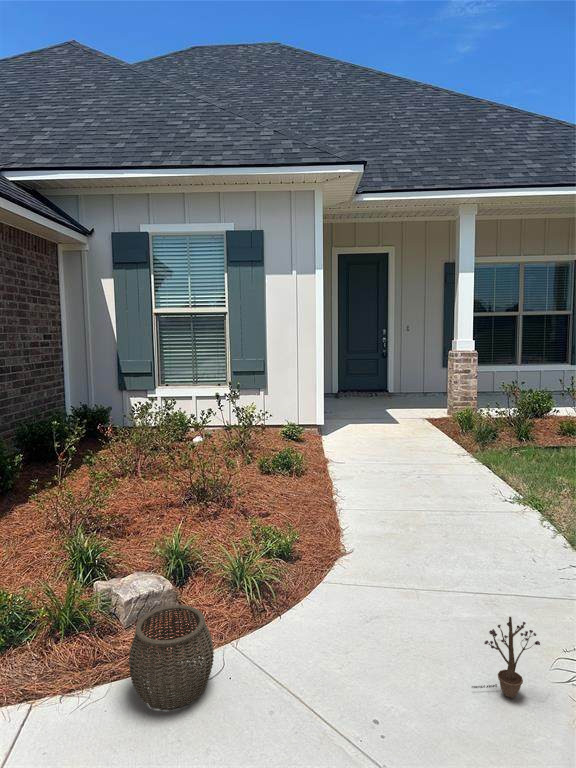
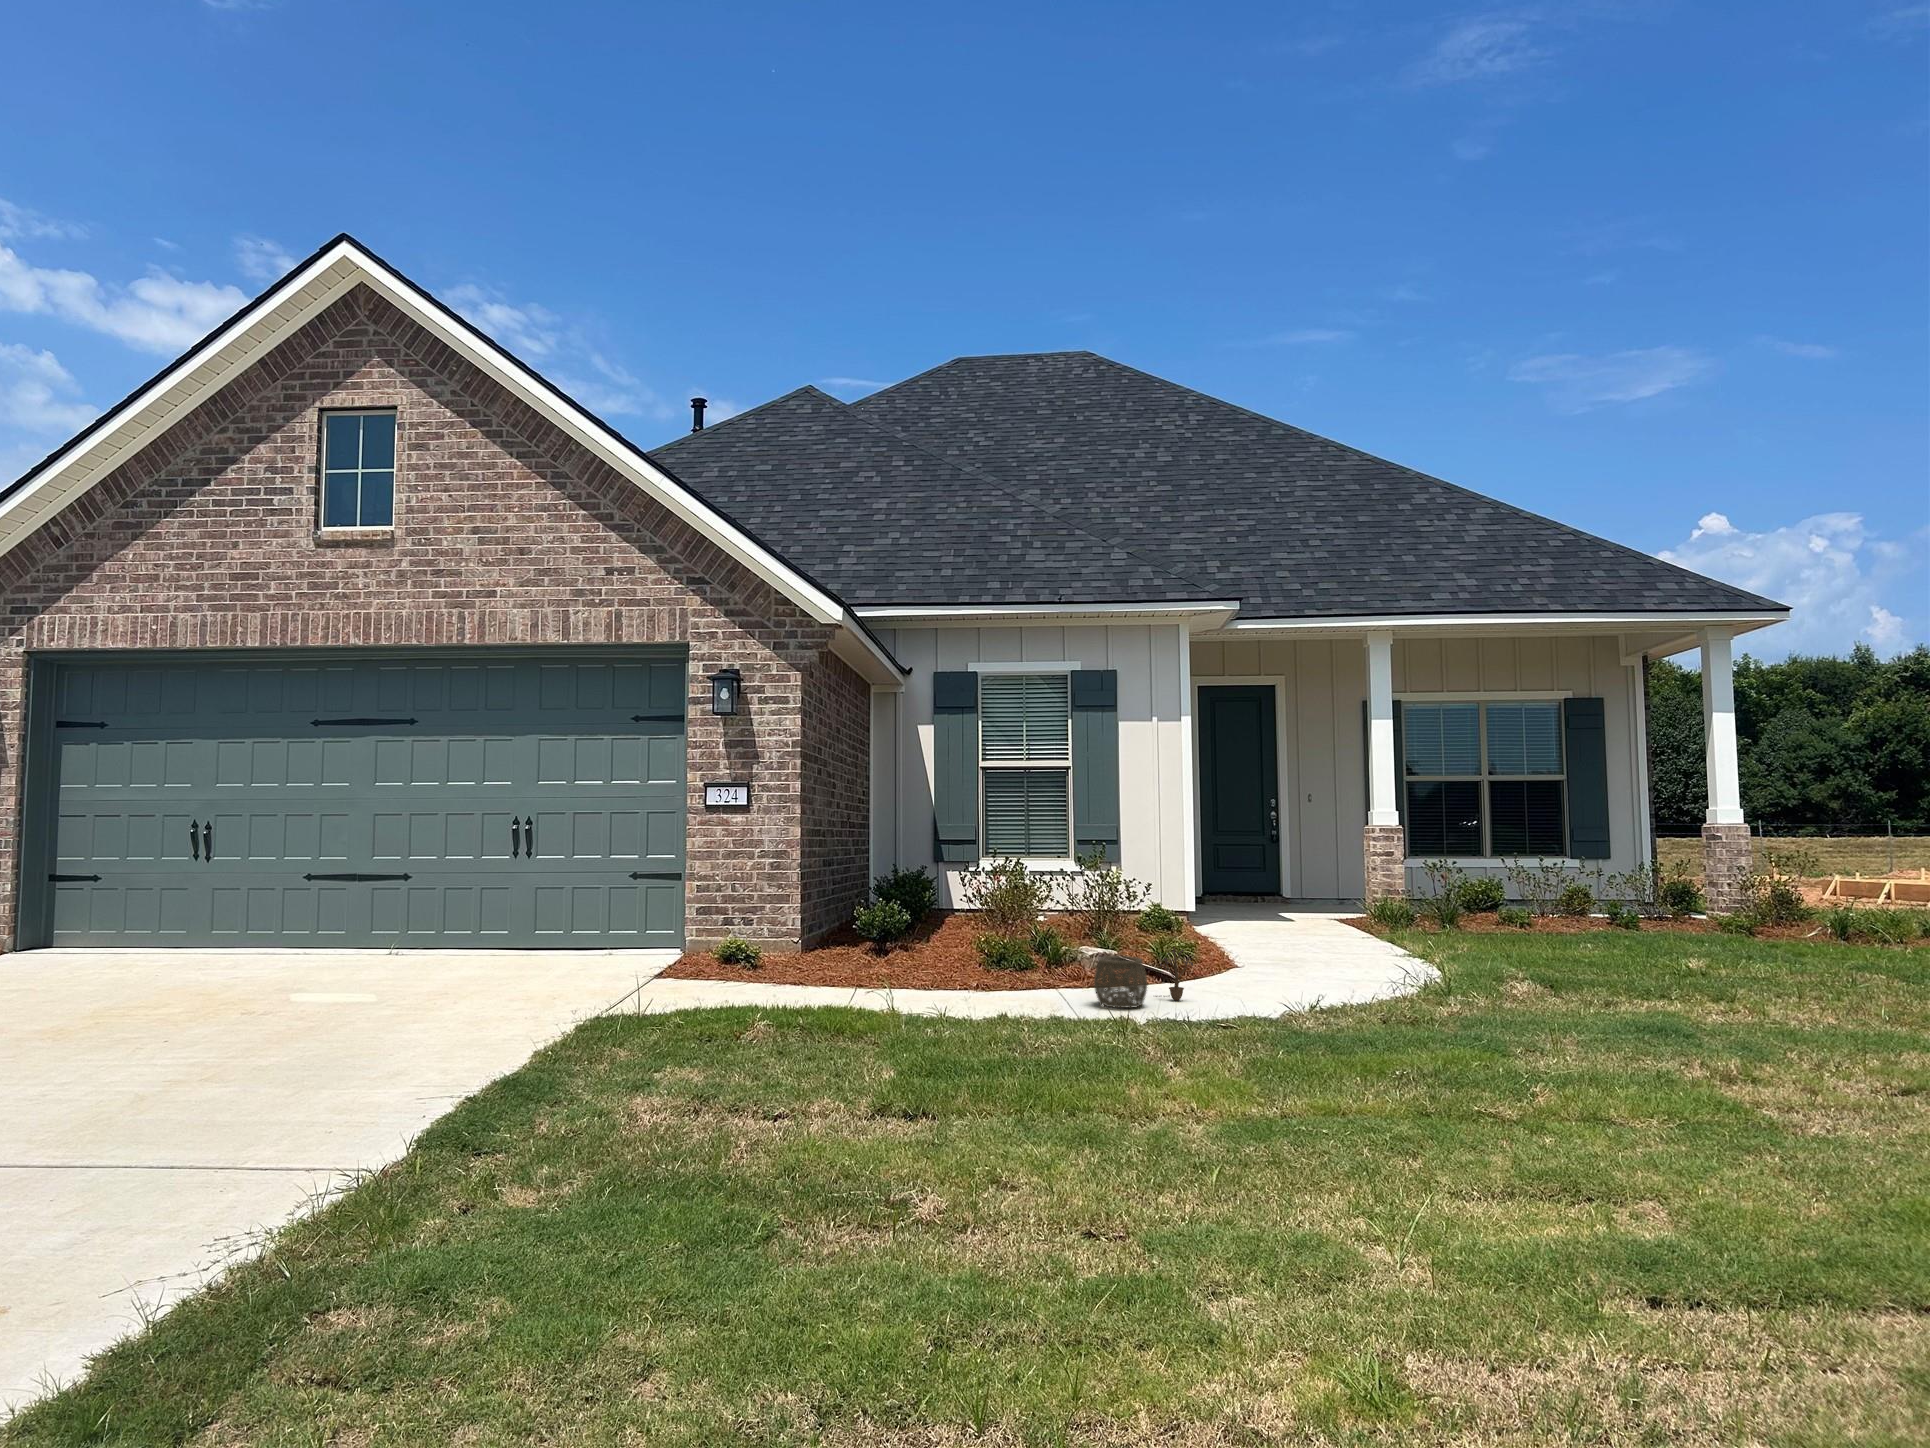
decorative plant: present [472,617,540,698] -> present [1156,947,1193,1001]

